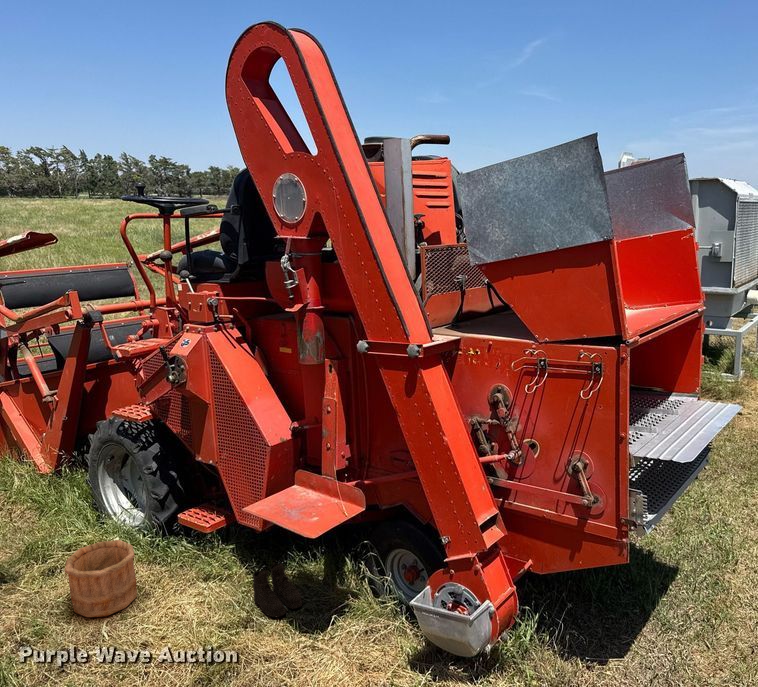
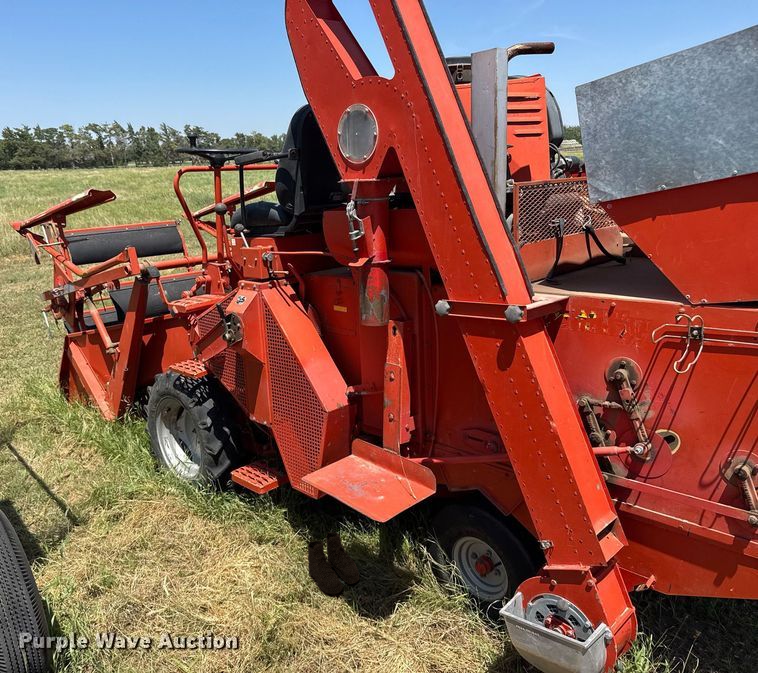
wooden bucket: present [65,540,137,617] -> none [111,501,188,584]

